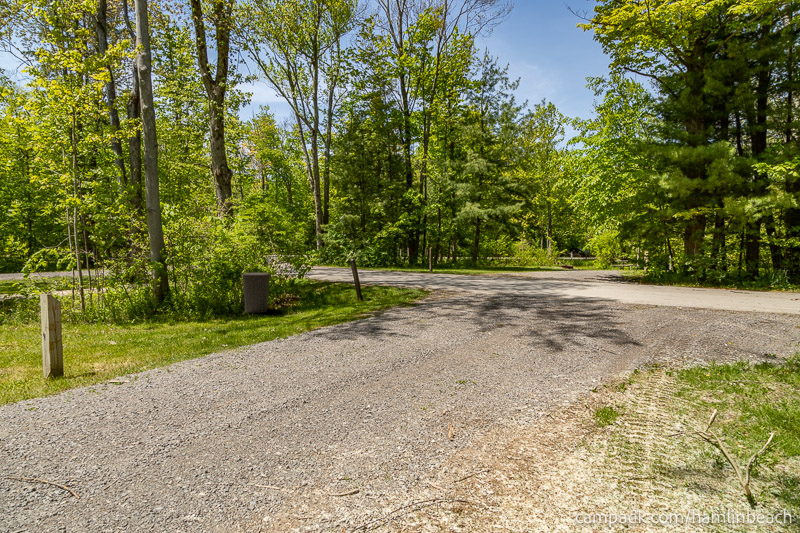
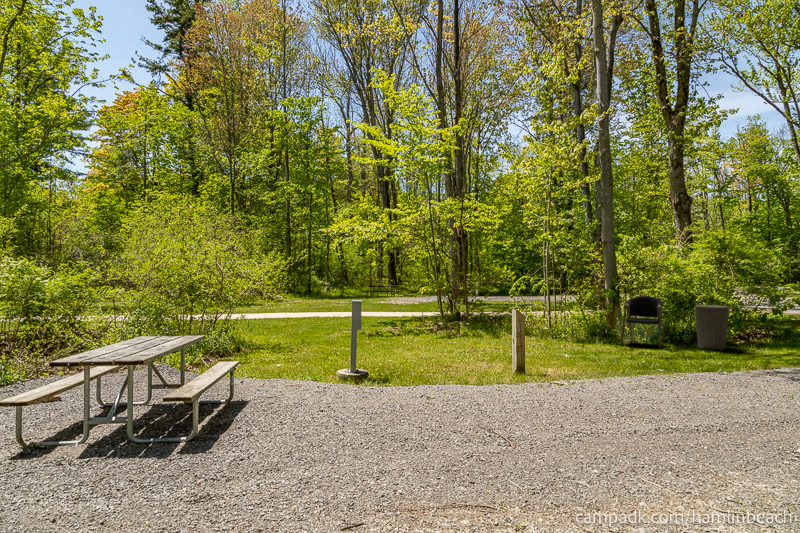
chair: none [174,266,215,318] -> present [621,296,663,348]

